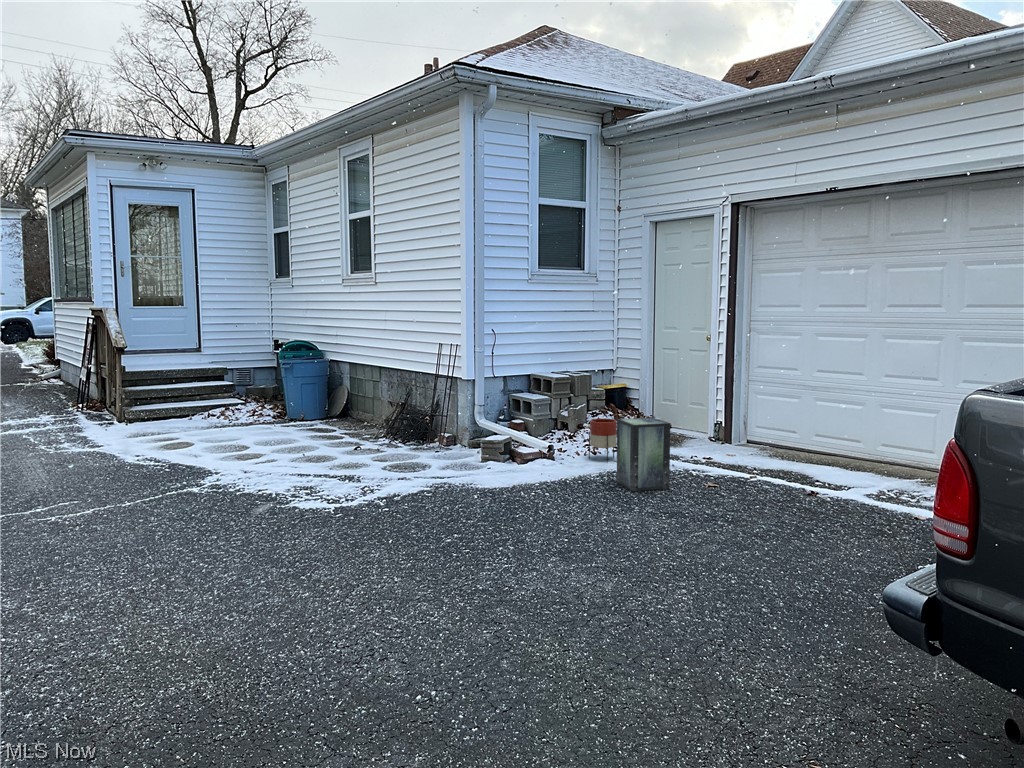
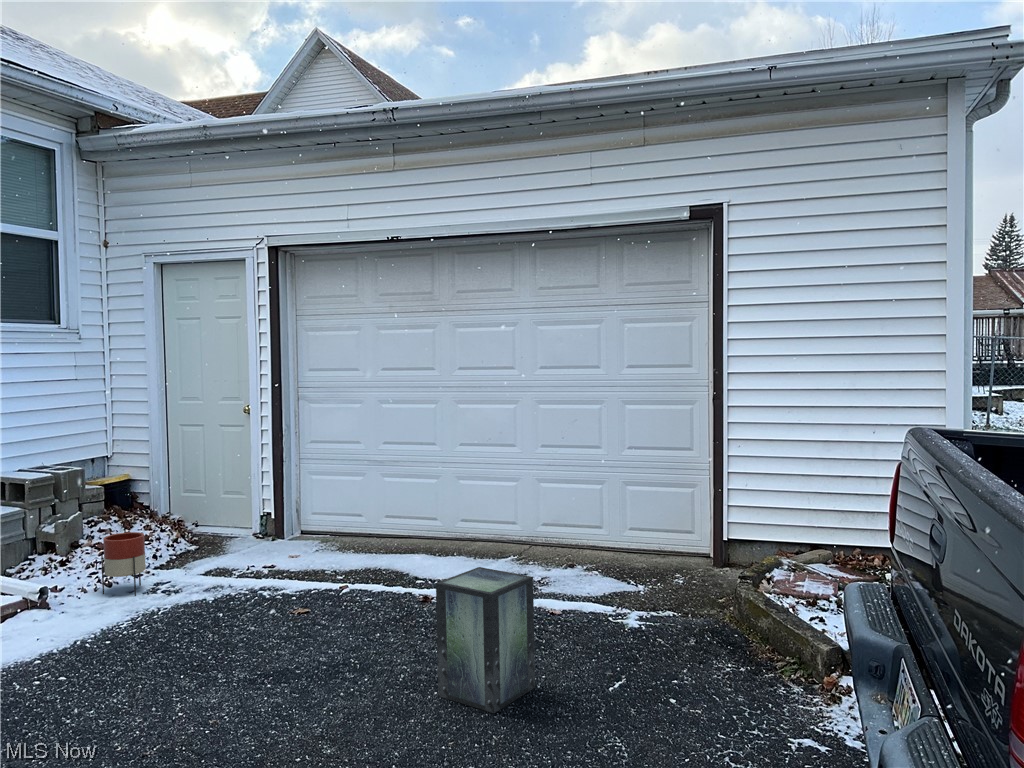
storage box: present [617,418,670,491] -> present [436,567,535,713]

